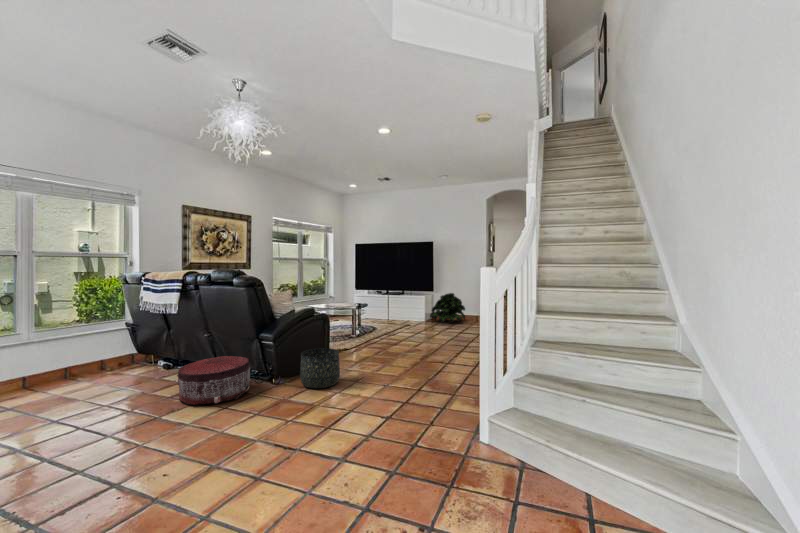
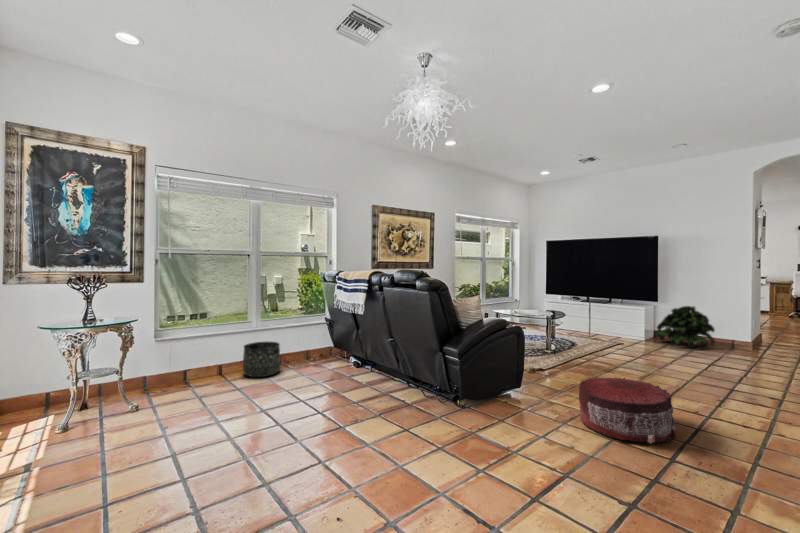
basket: present [300,348,340,388] -> present [243,342,280,377]
pouf: present [177,356,250,405] -> present [579,378,676,444]

